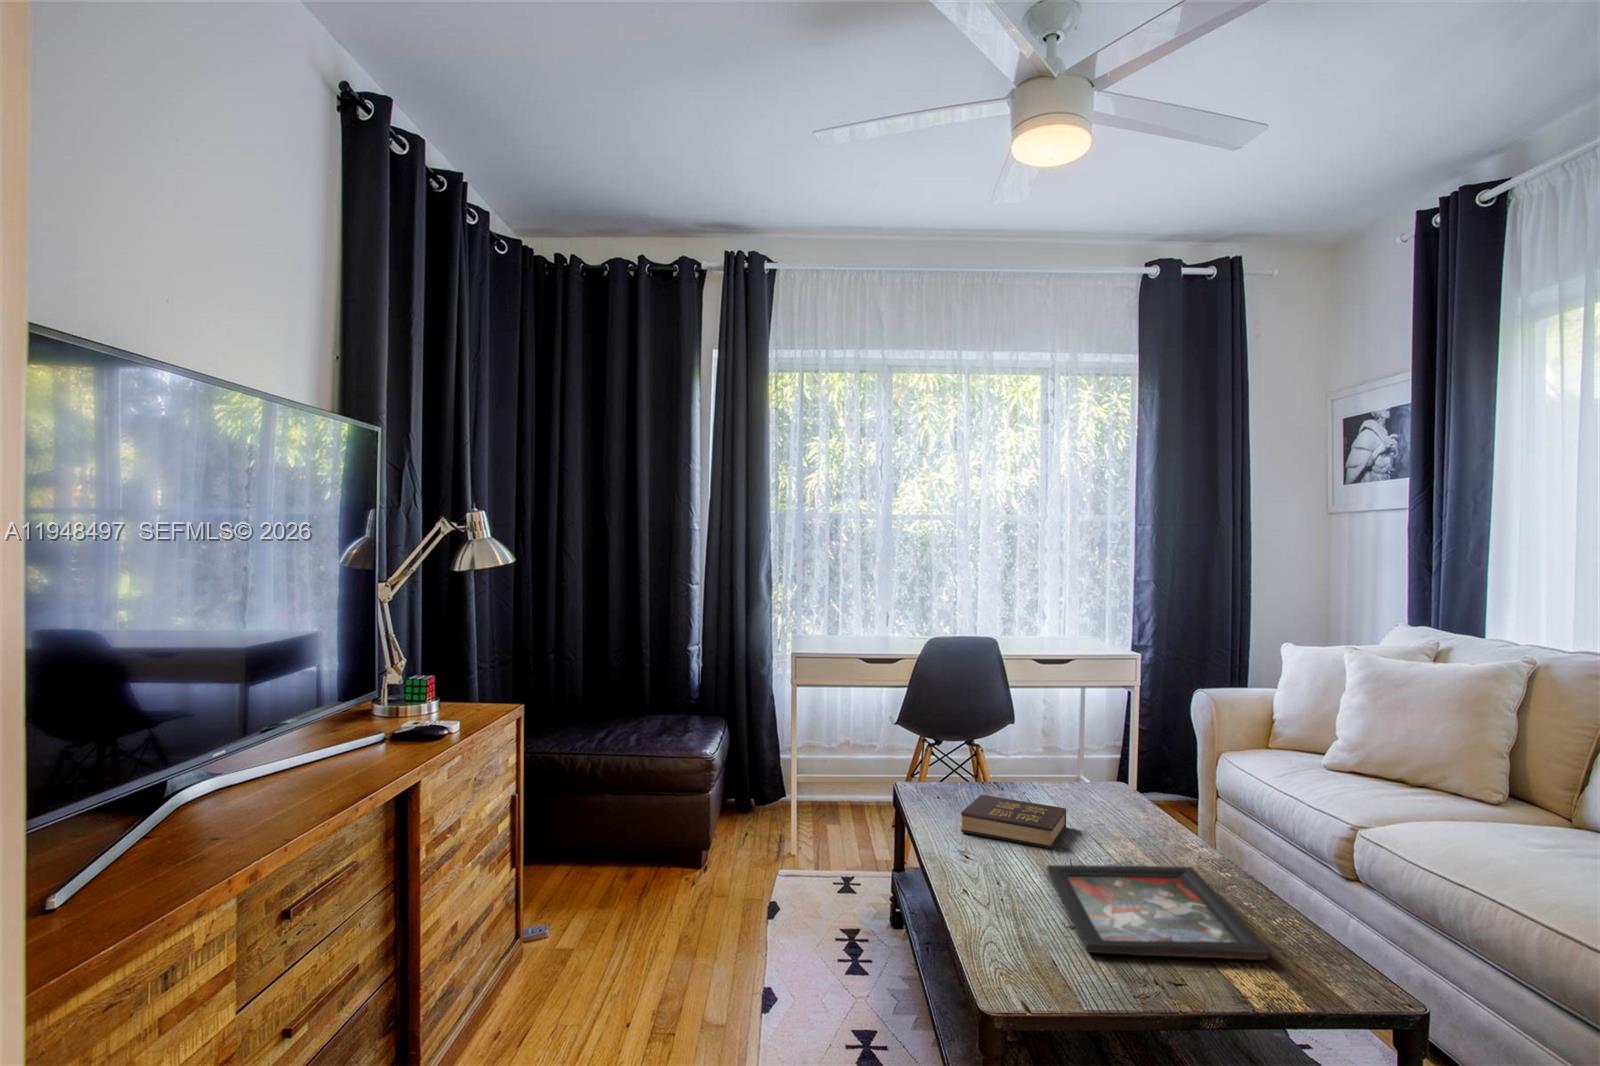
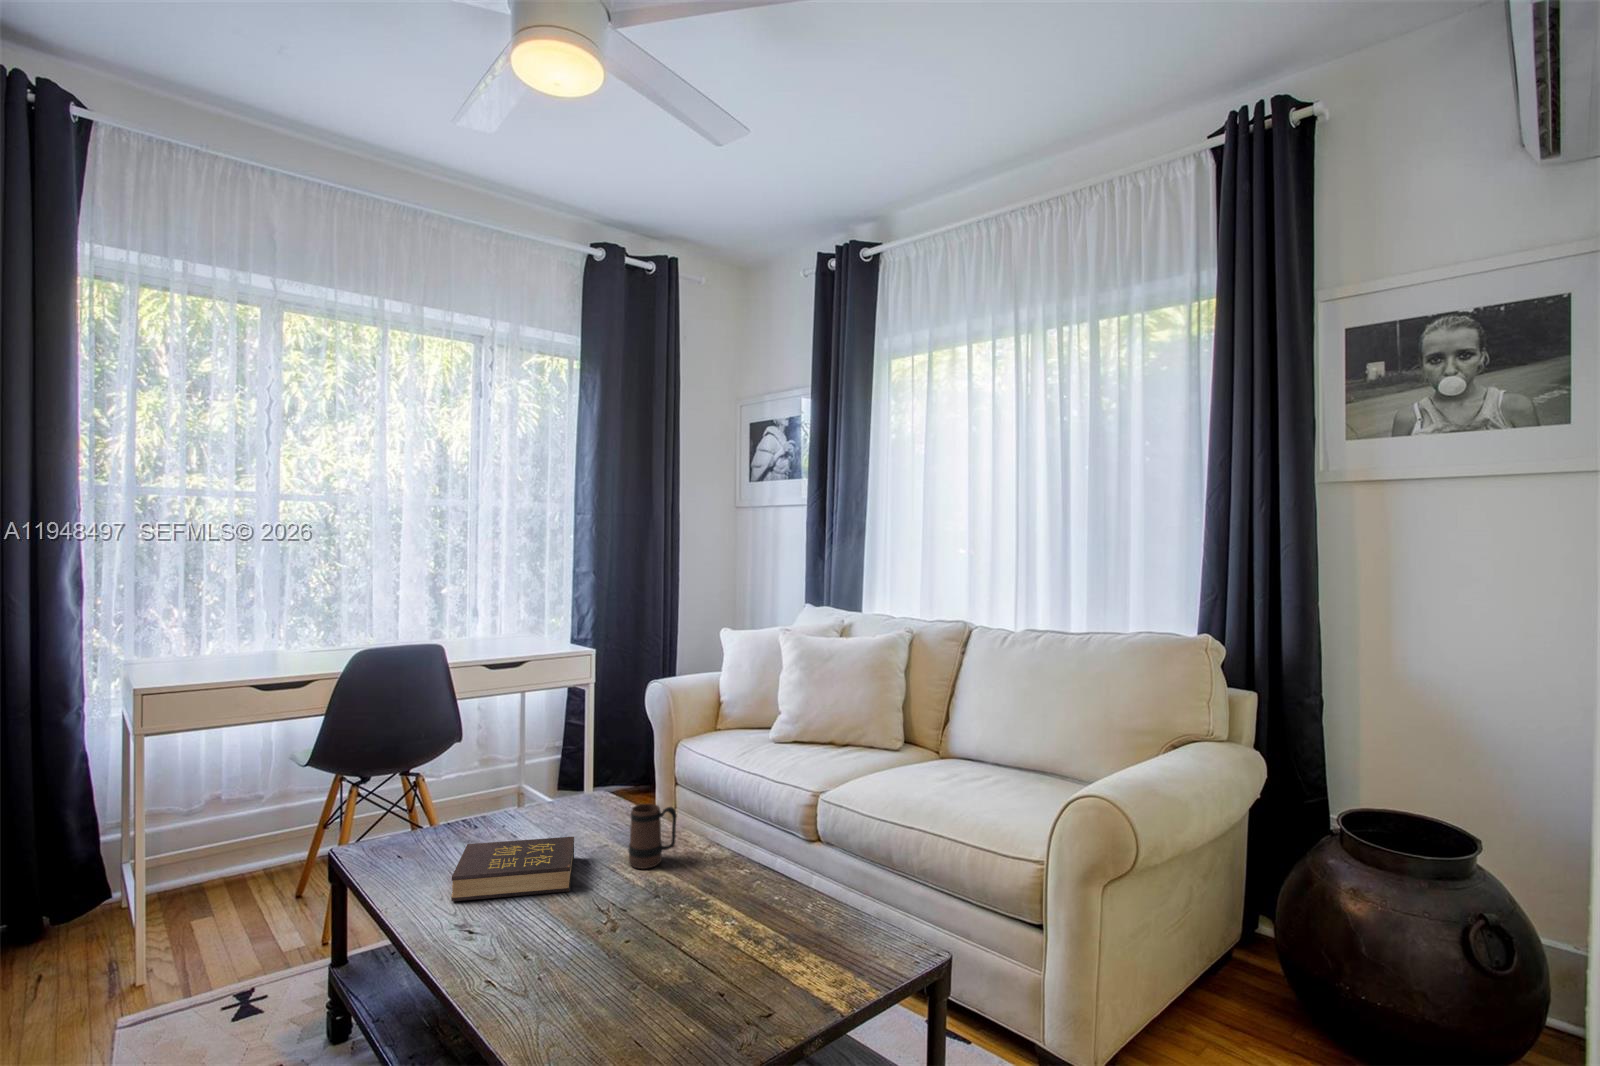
mug: none [1111,792,1157,851] -> present [628,804,677,869]
decorative tray: present [1047,865,1268,960] -> none [578,871,826,1018]

